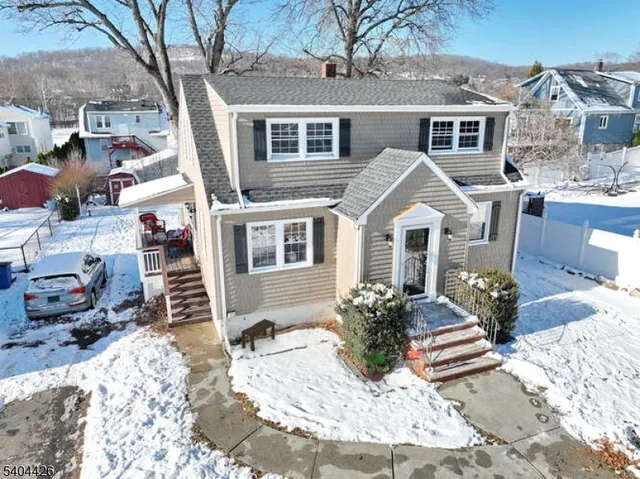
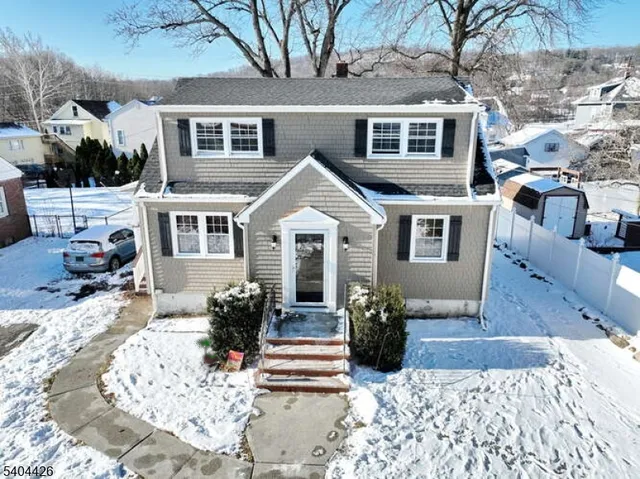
bench: present [241,319,275,351] -> none [159,300,191,324]

